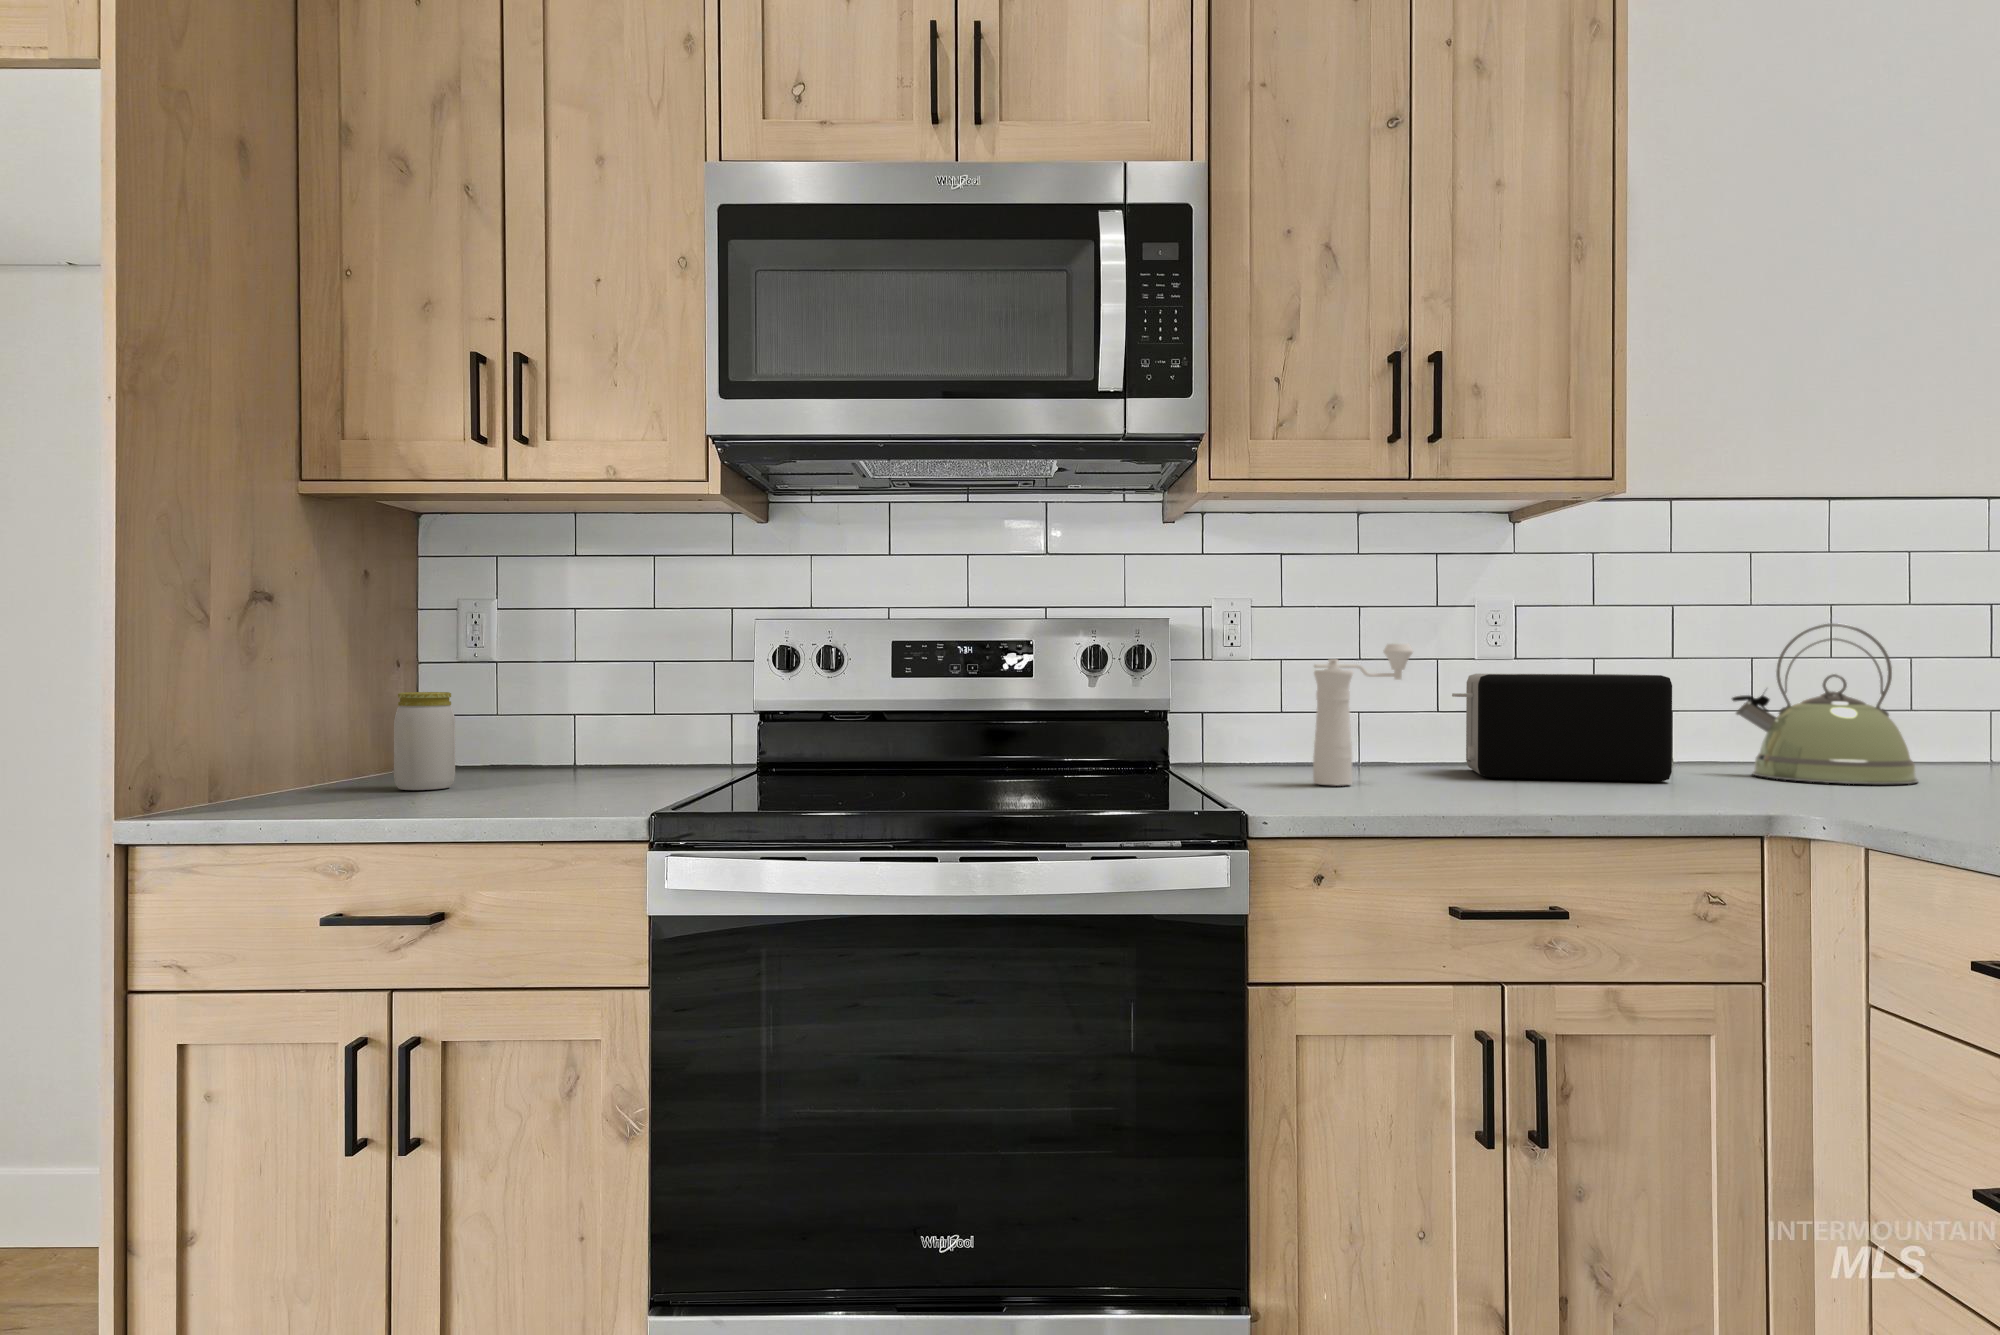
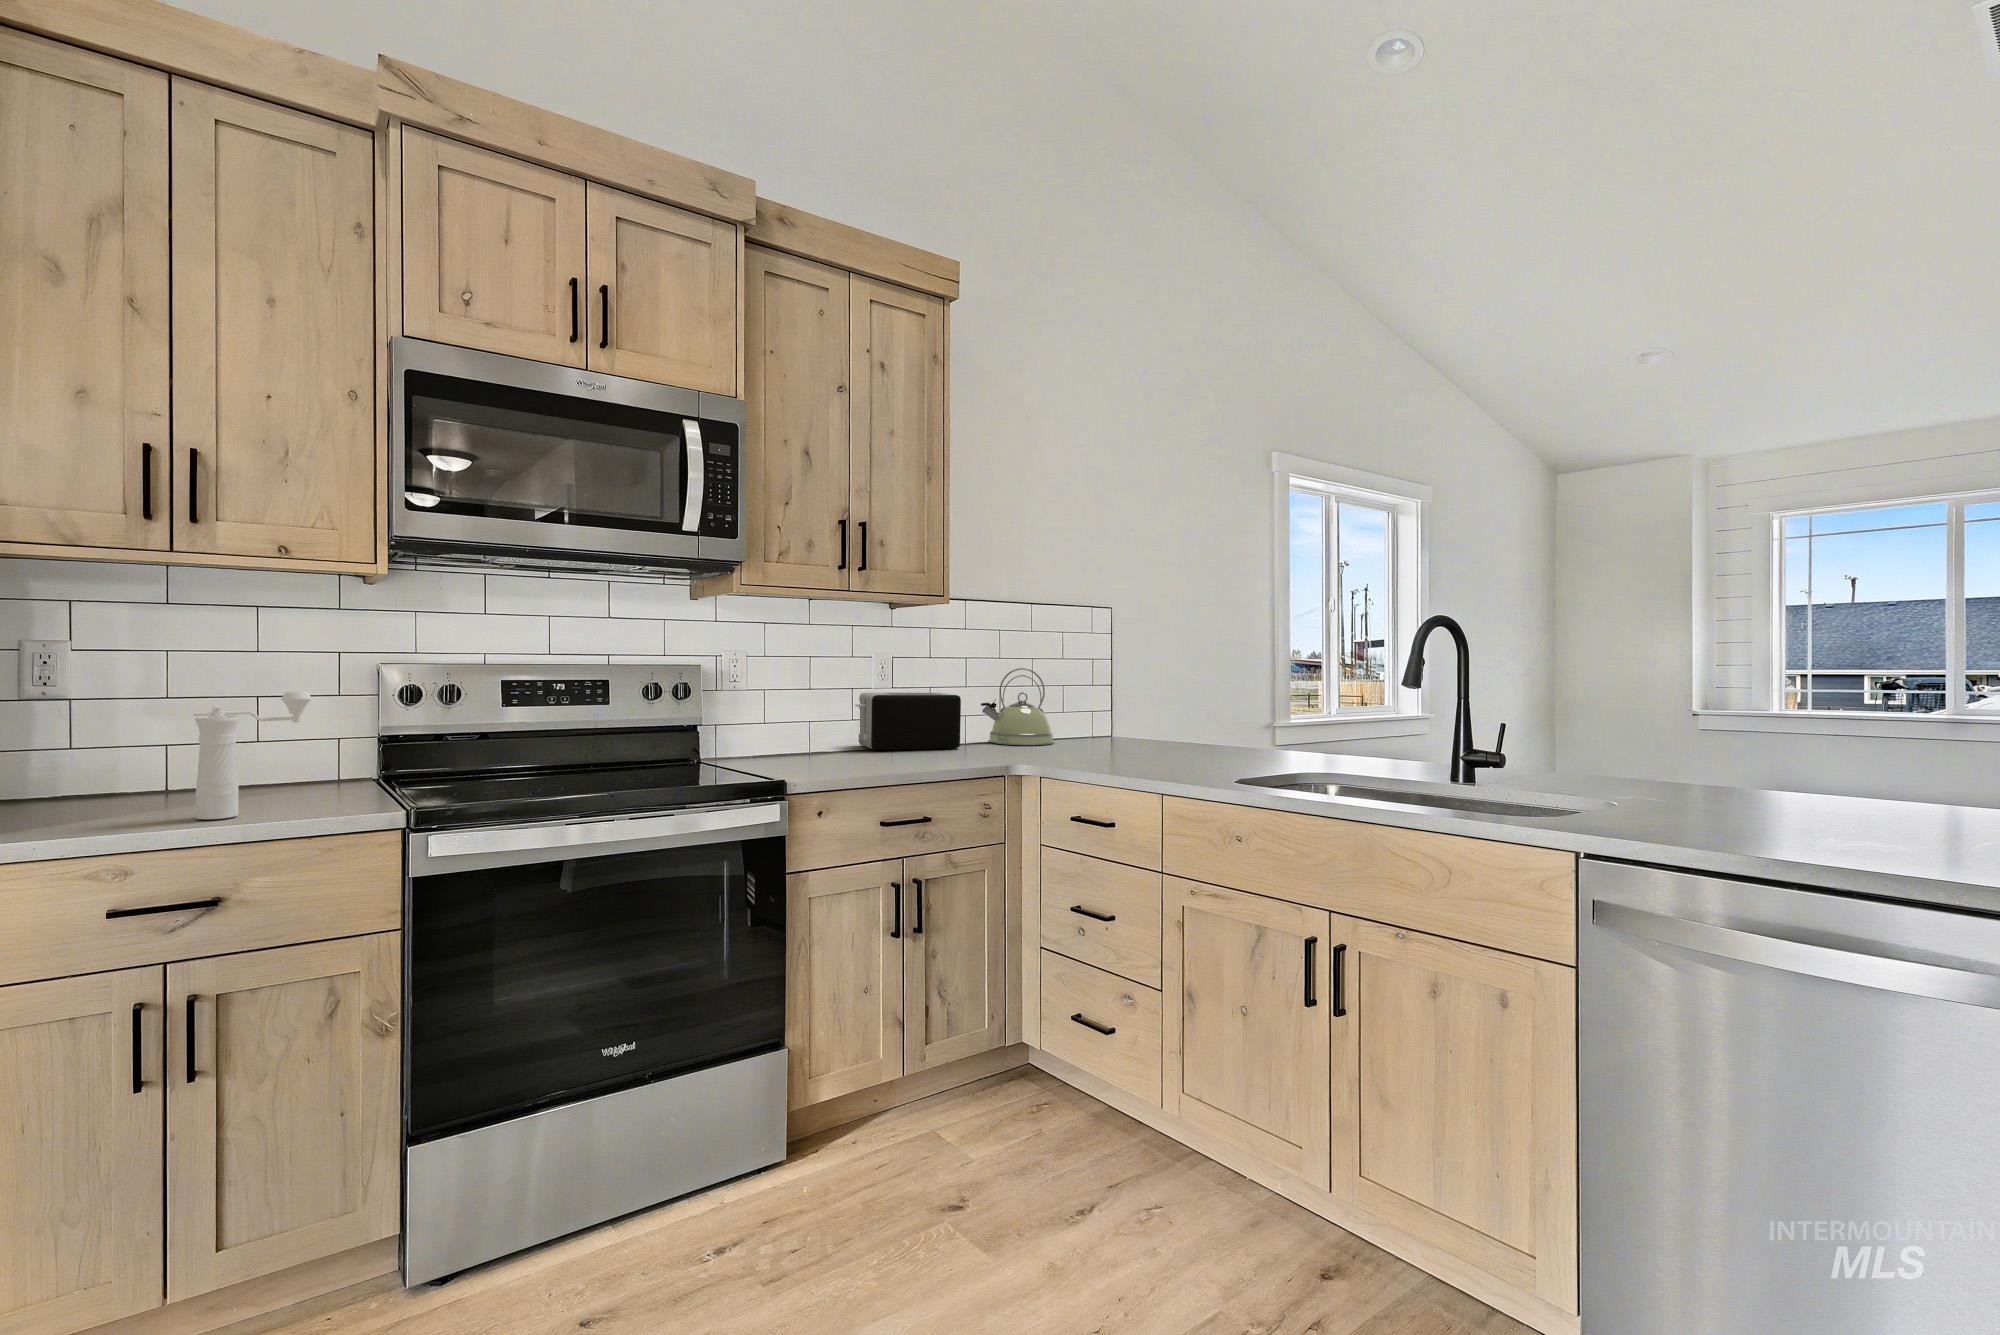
pepper mill: present [1313,644,1413,785] -> present [194,691,312,820]
jar: present [394,692,455,790] -> none [55,725,121,811]

